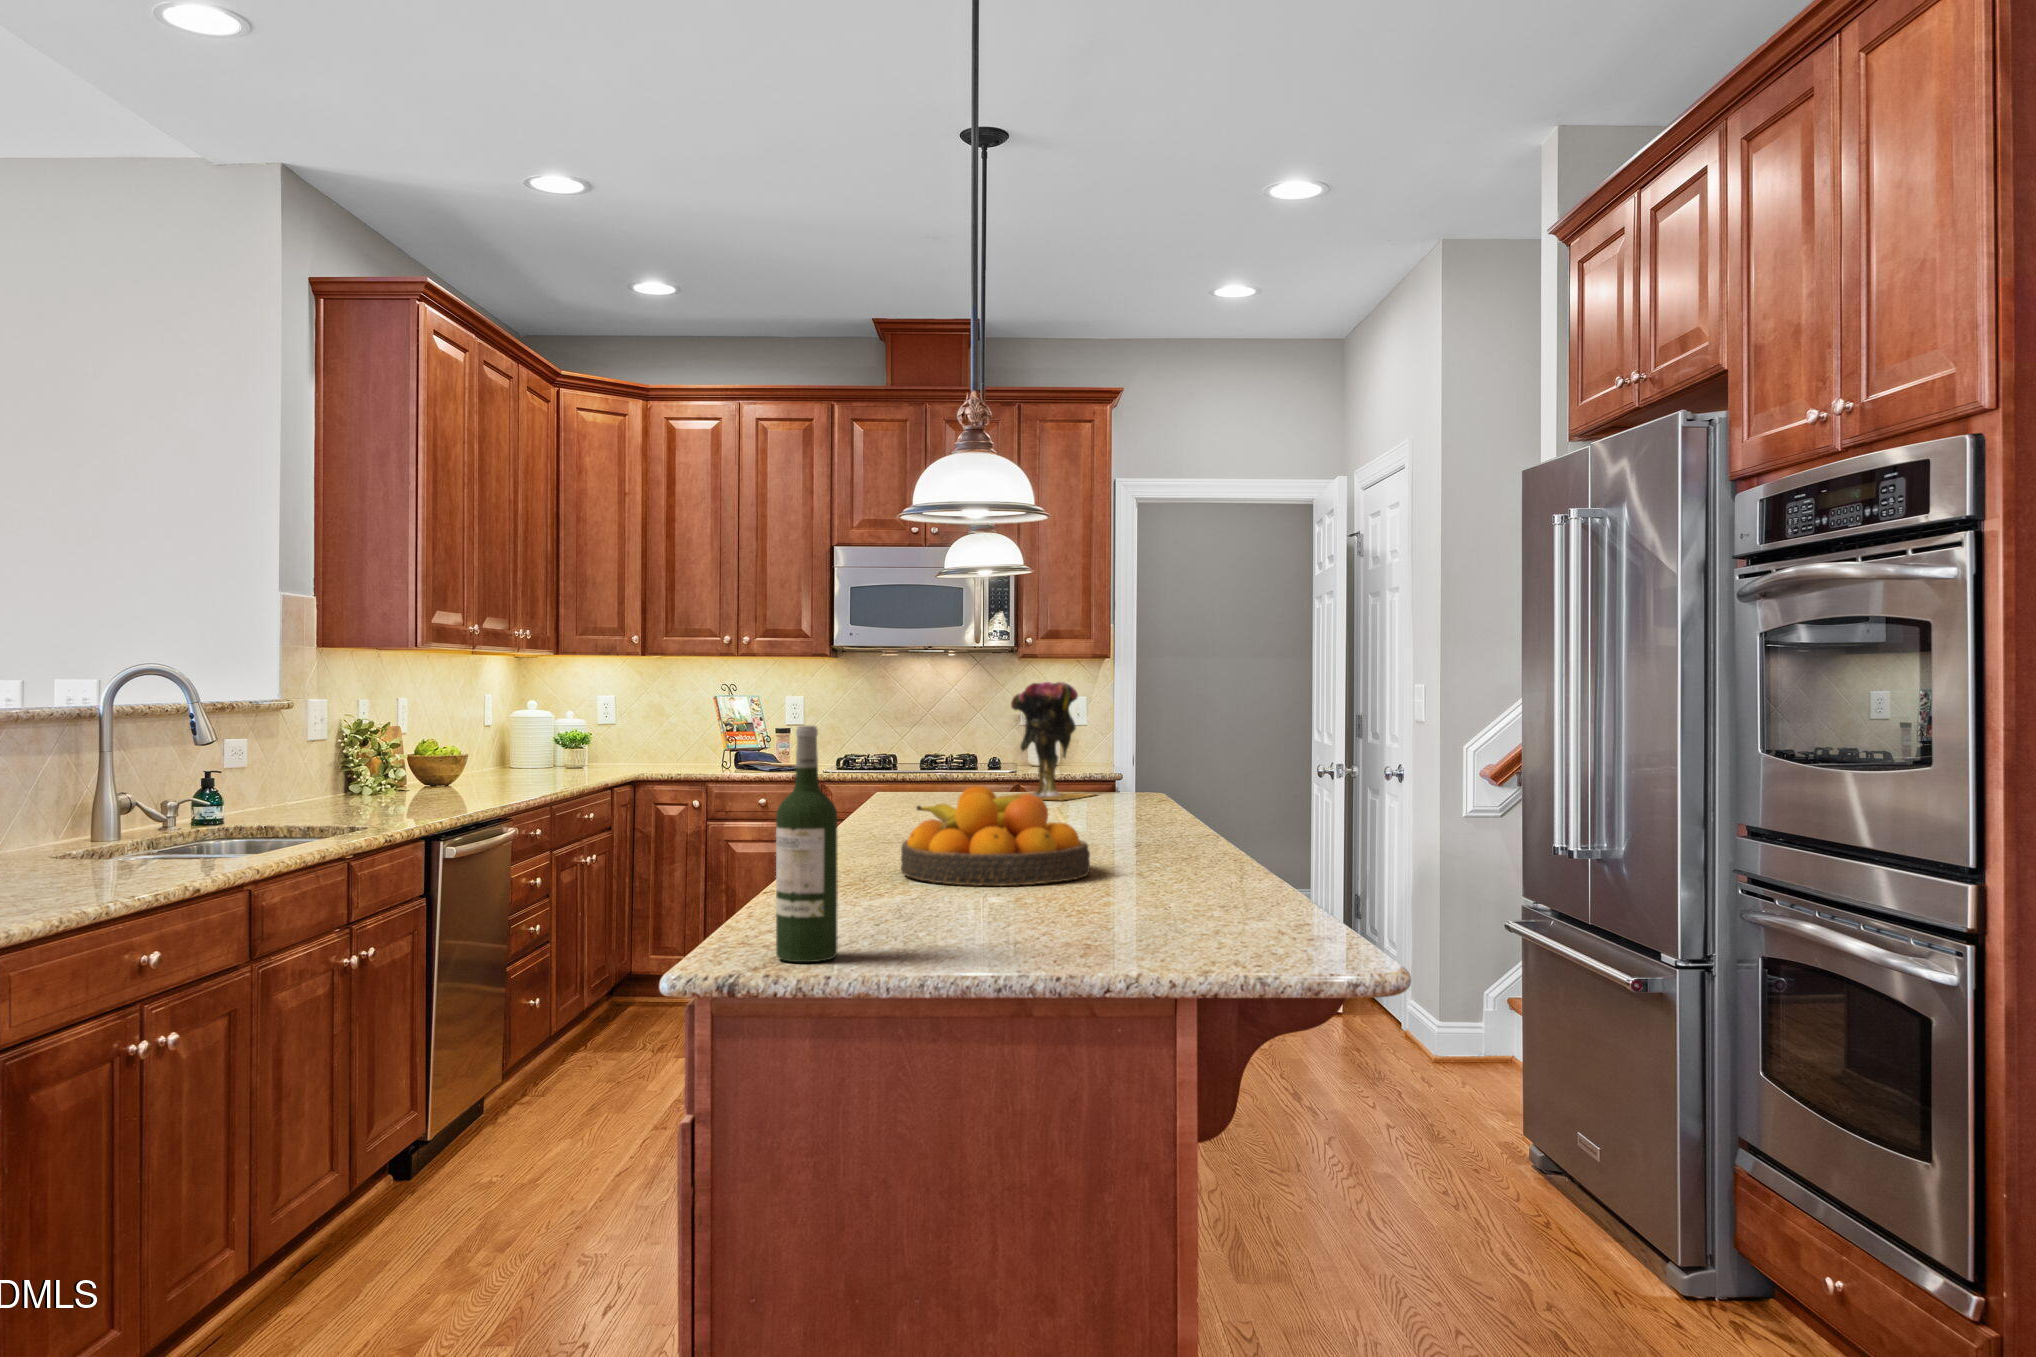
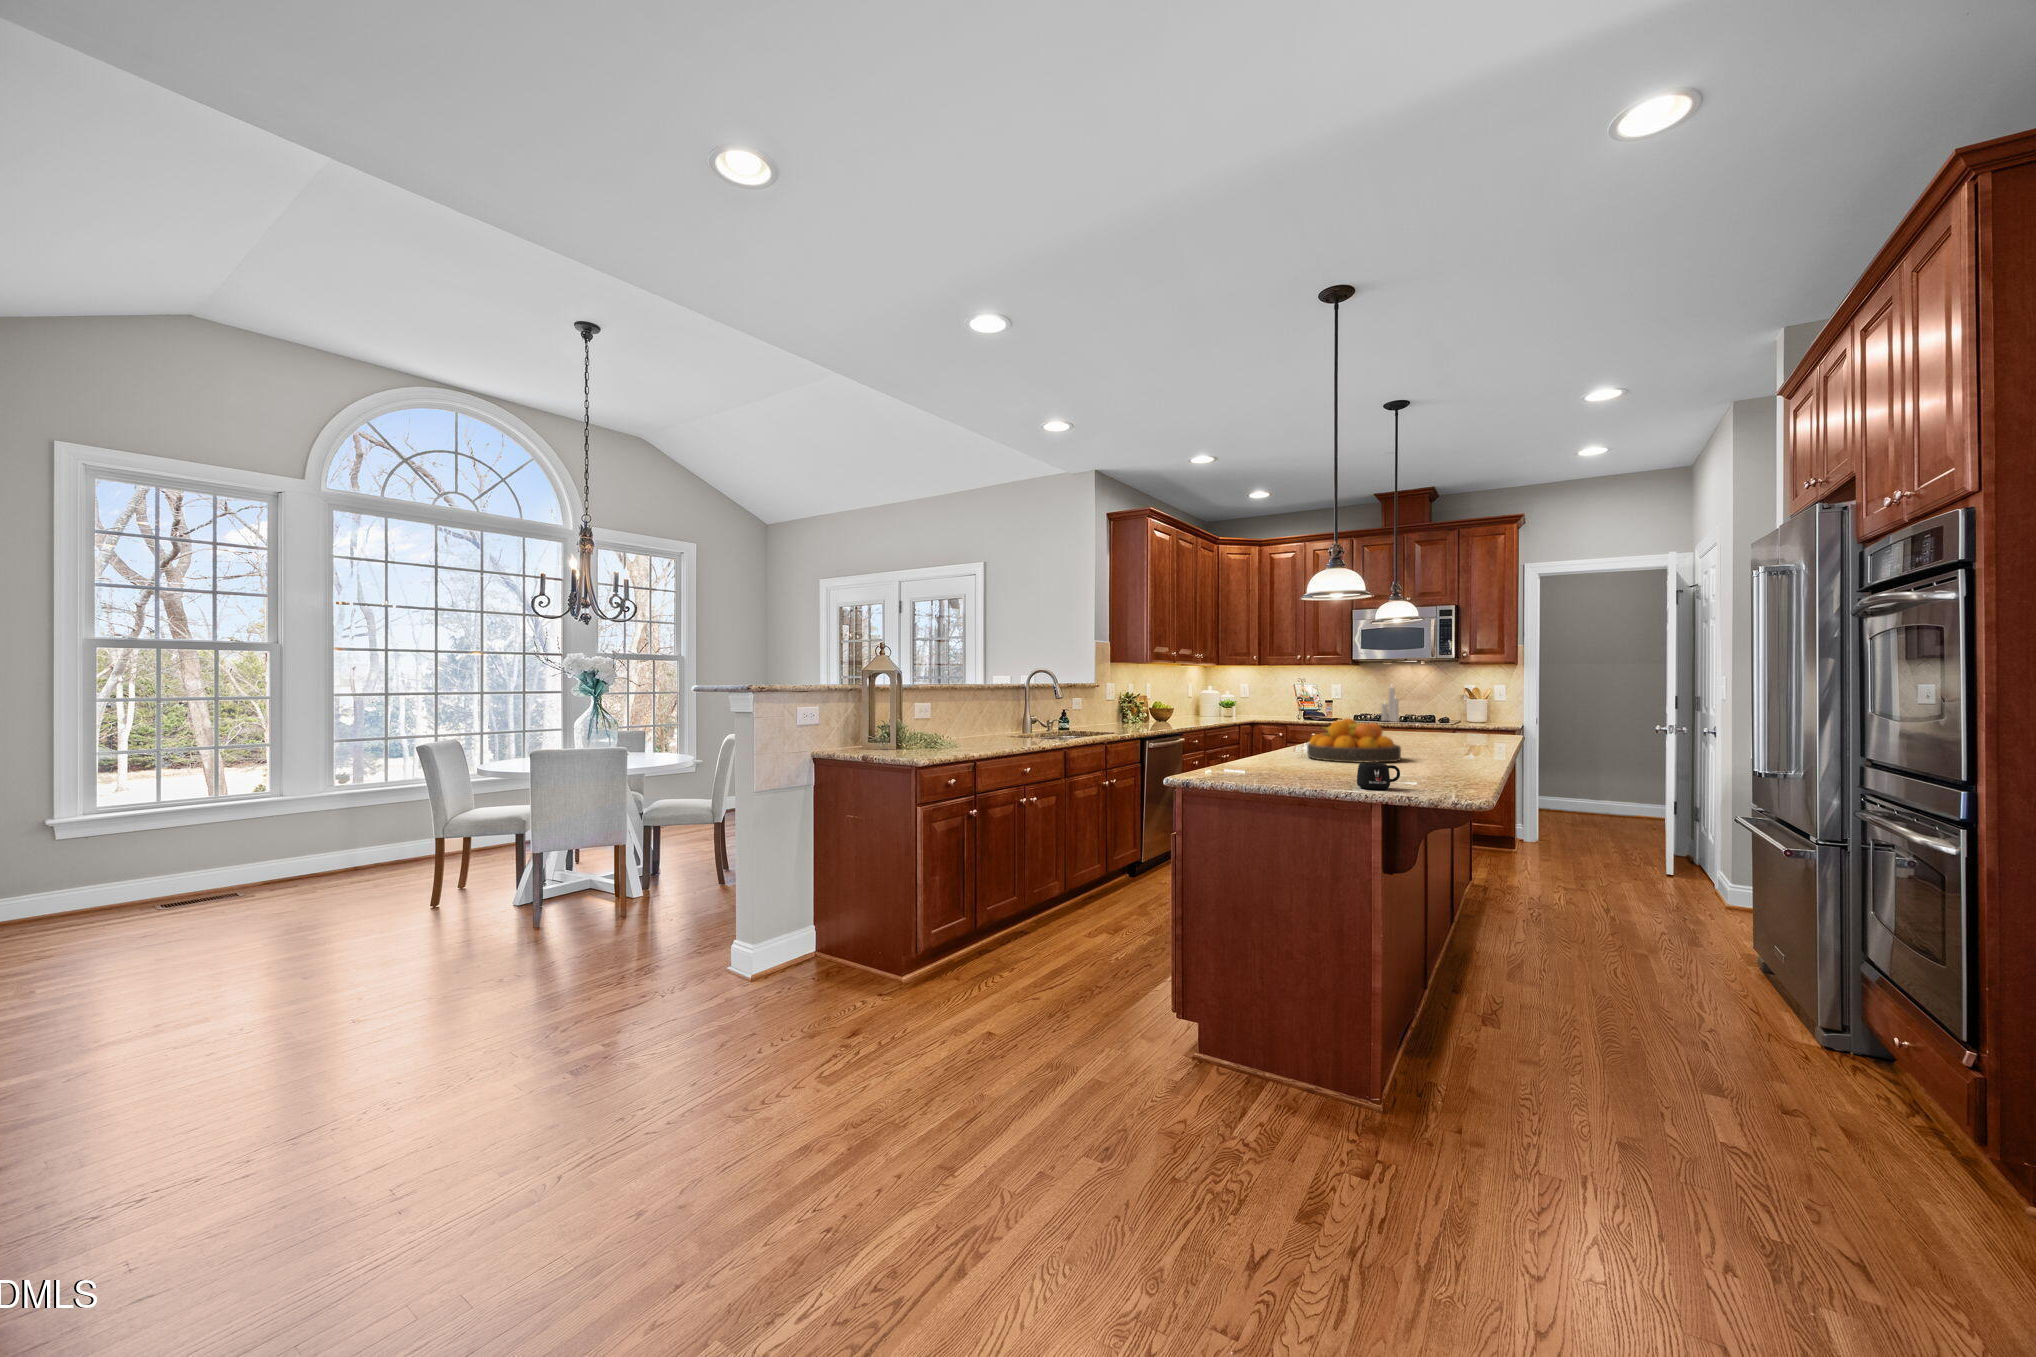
vase: present [997,682,1092,800] -> none [1415,675,1480,736]
candle: none [881,689,917,769] -> present [1381,688,1399,722]
wine bottle: present [776,726,837,962] -> none [1206,684,1231,778]
mug: none [1142,904,1225,966] -> present [1357,763,1400,789]

